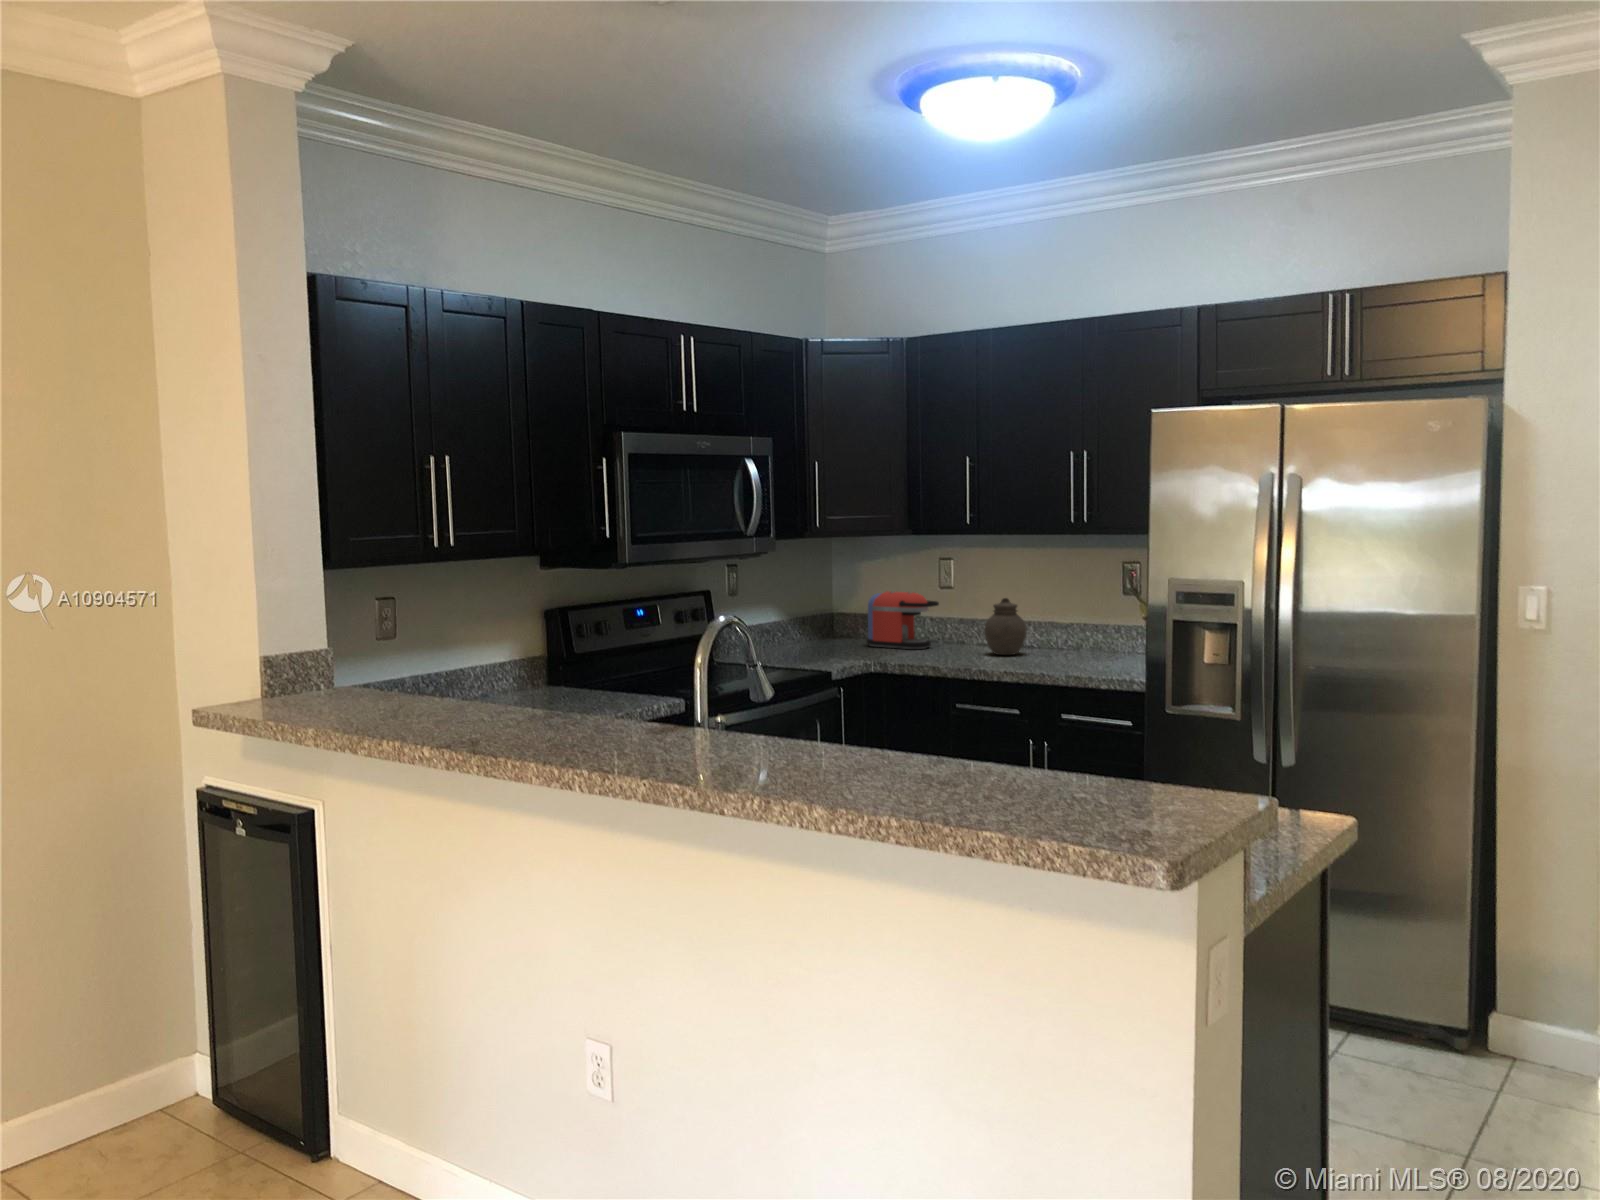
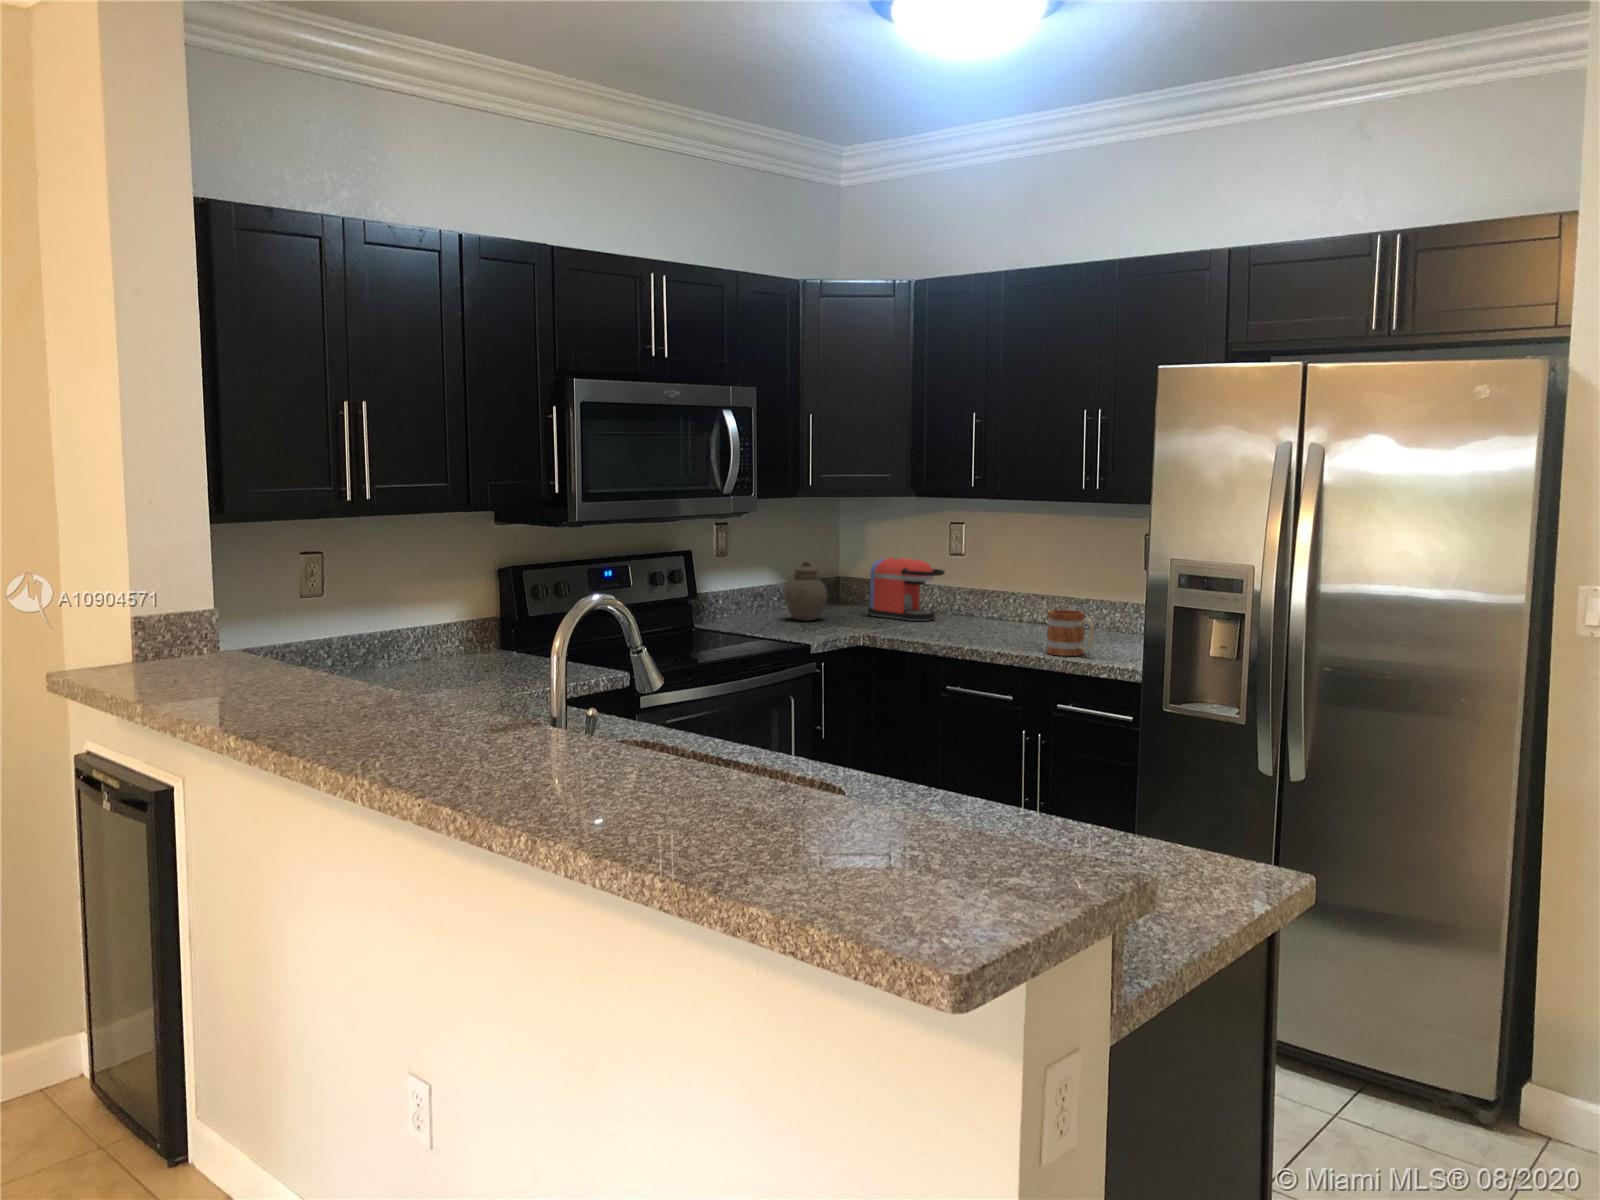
jar: present [984,598,1027,655] -> present [785,562,827,621]
mug: none [1048,631,1092,672] -> present [1047,610,1094,656]

